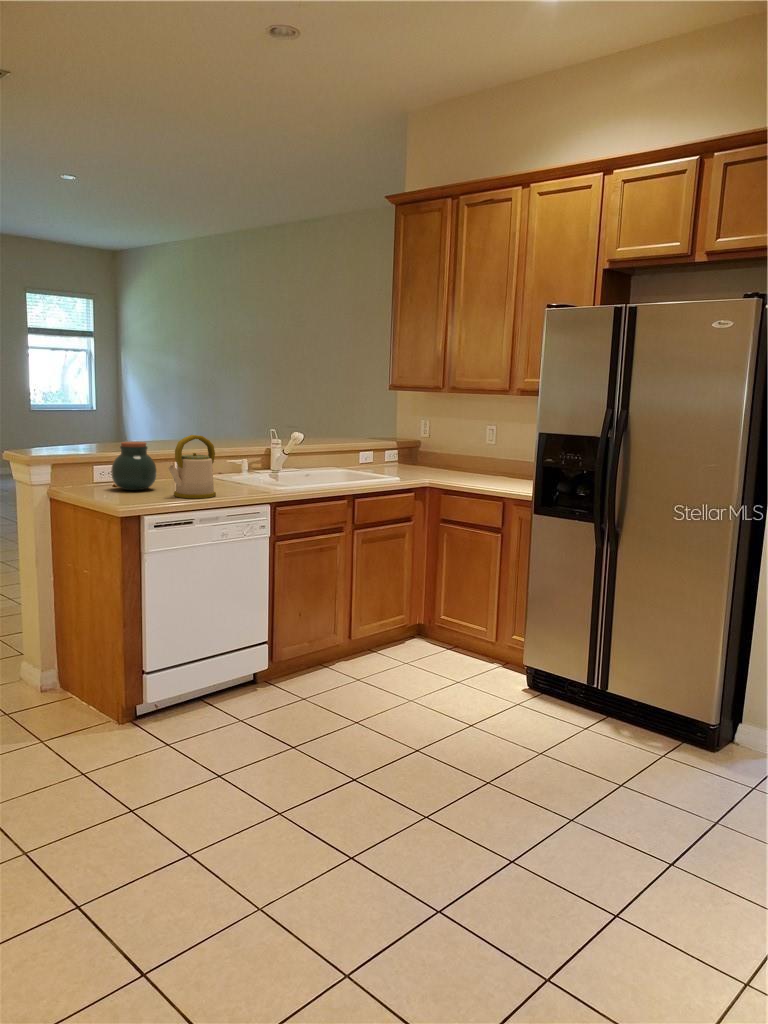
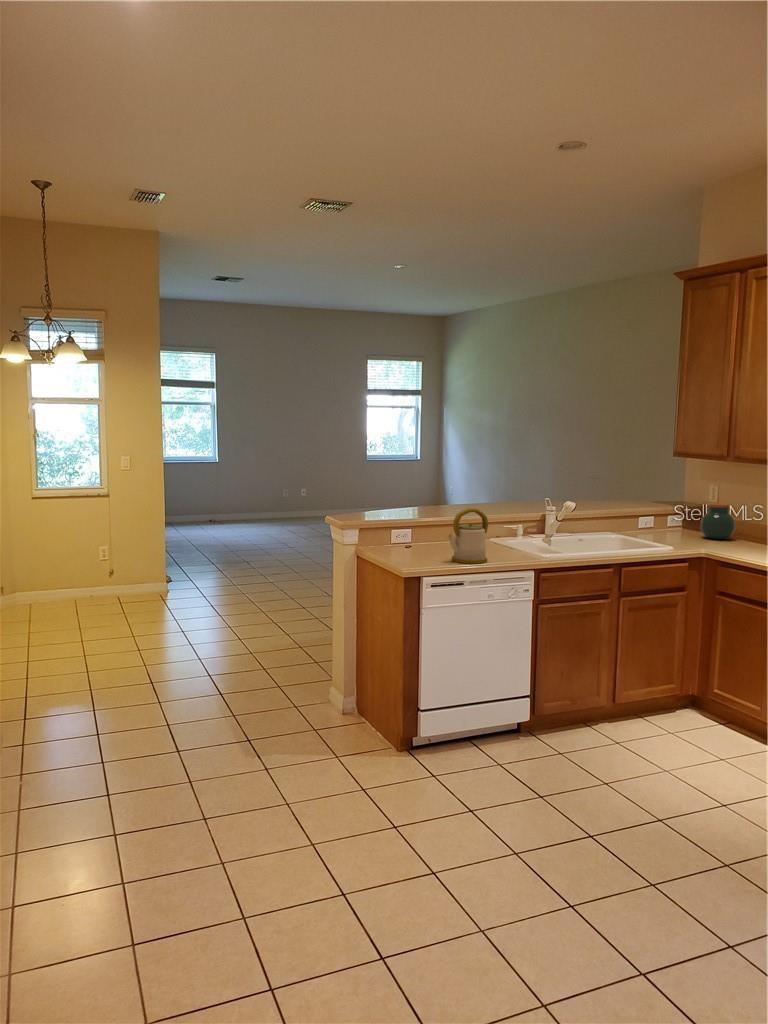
jar: present [111,442,157,490] -> present [700,503,735,539]

